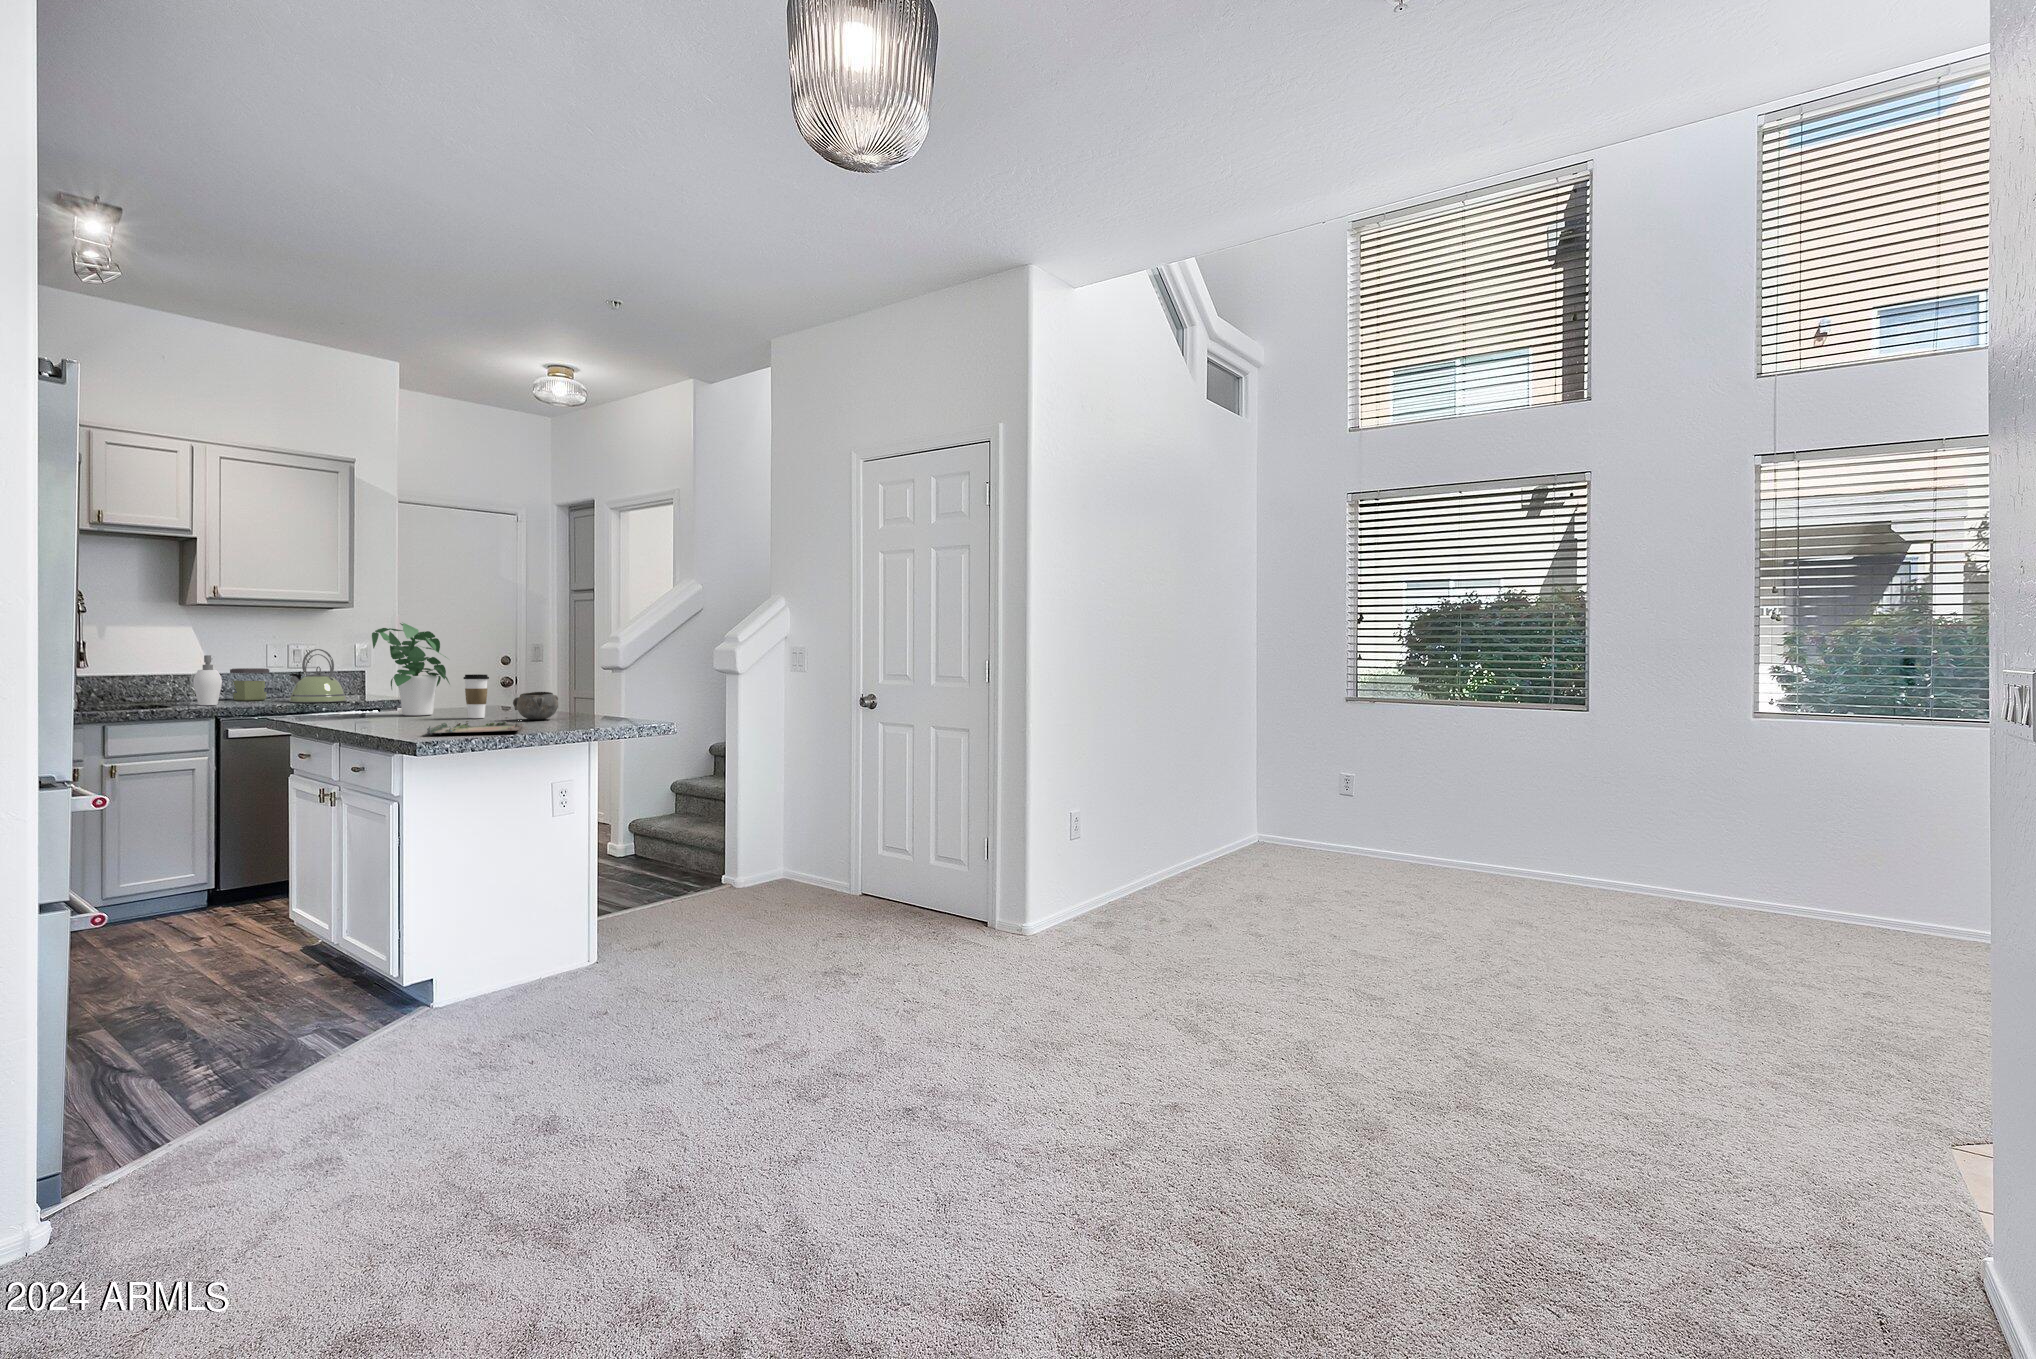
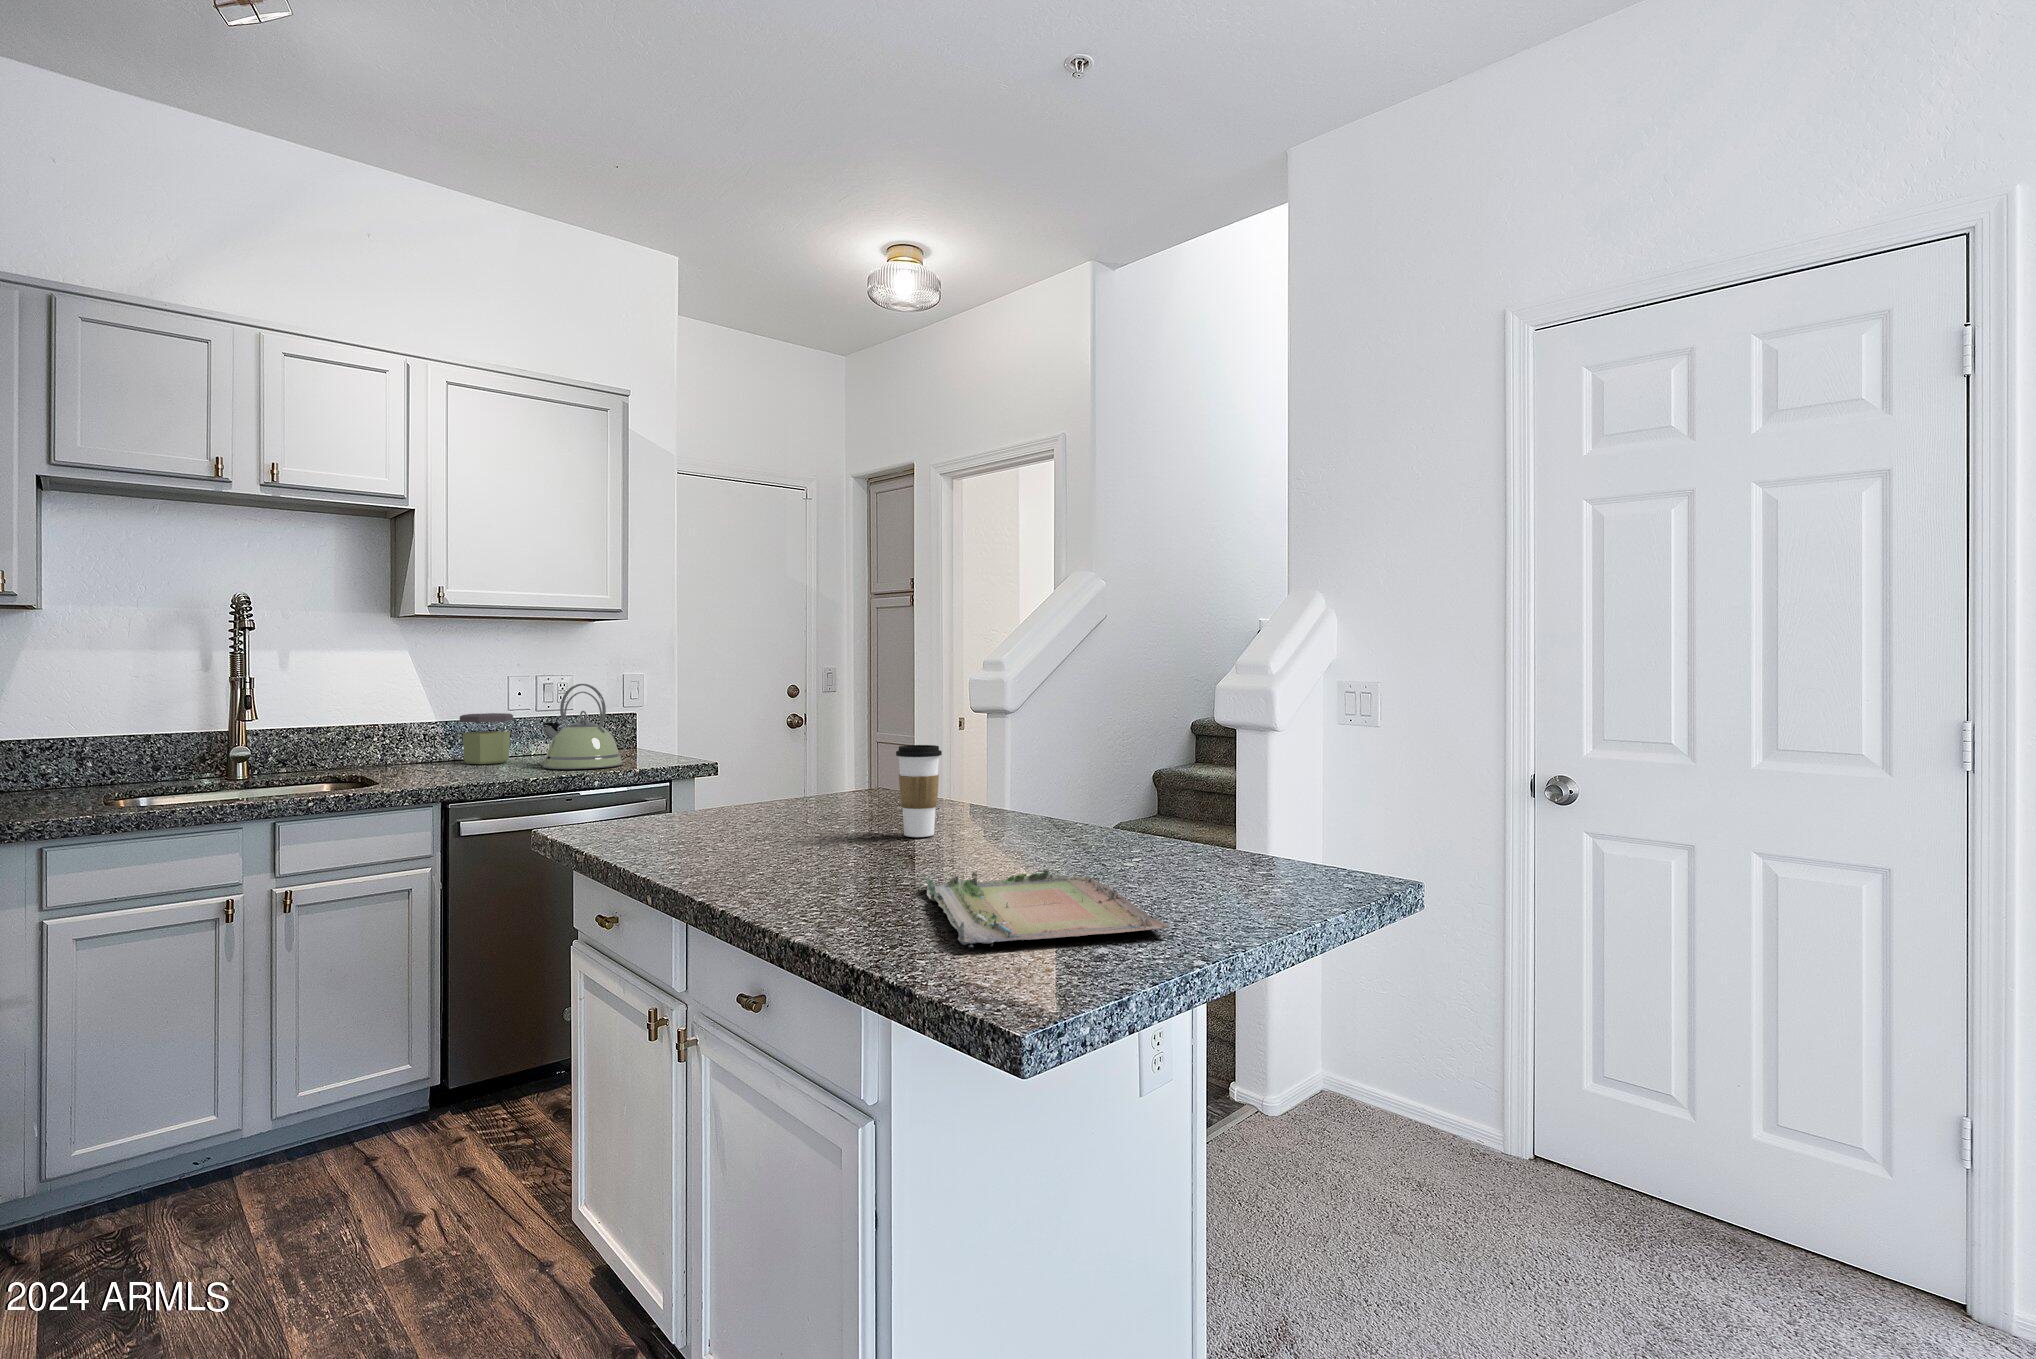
potted plant: present [372,623,450,716] -> none [716,641,852,823]
soap dispenser: present [193,655,222,705] -> none [409,697,460,777]
decorative bowl: present [513,692,558,720] -> none [1003,783,1092,845]

